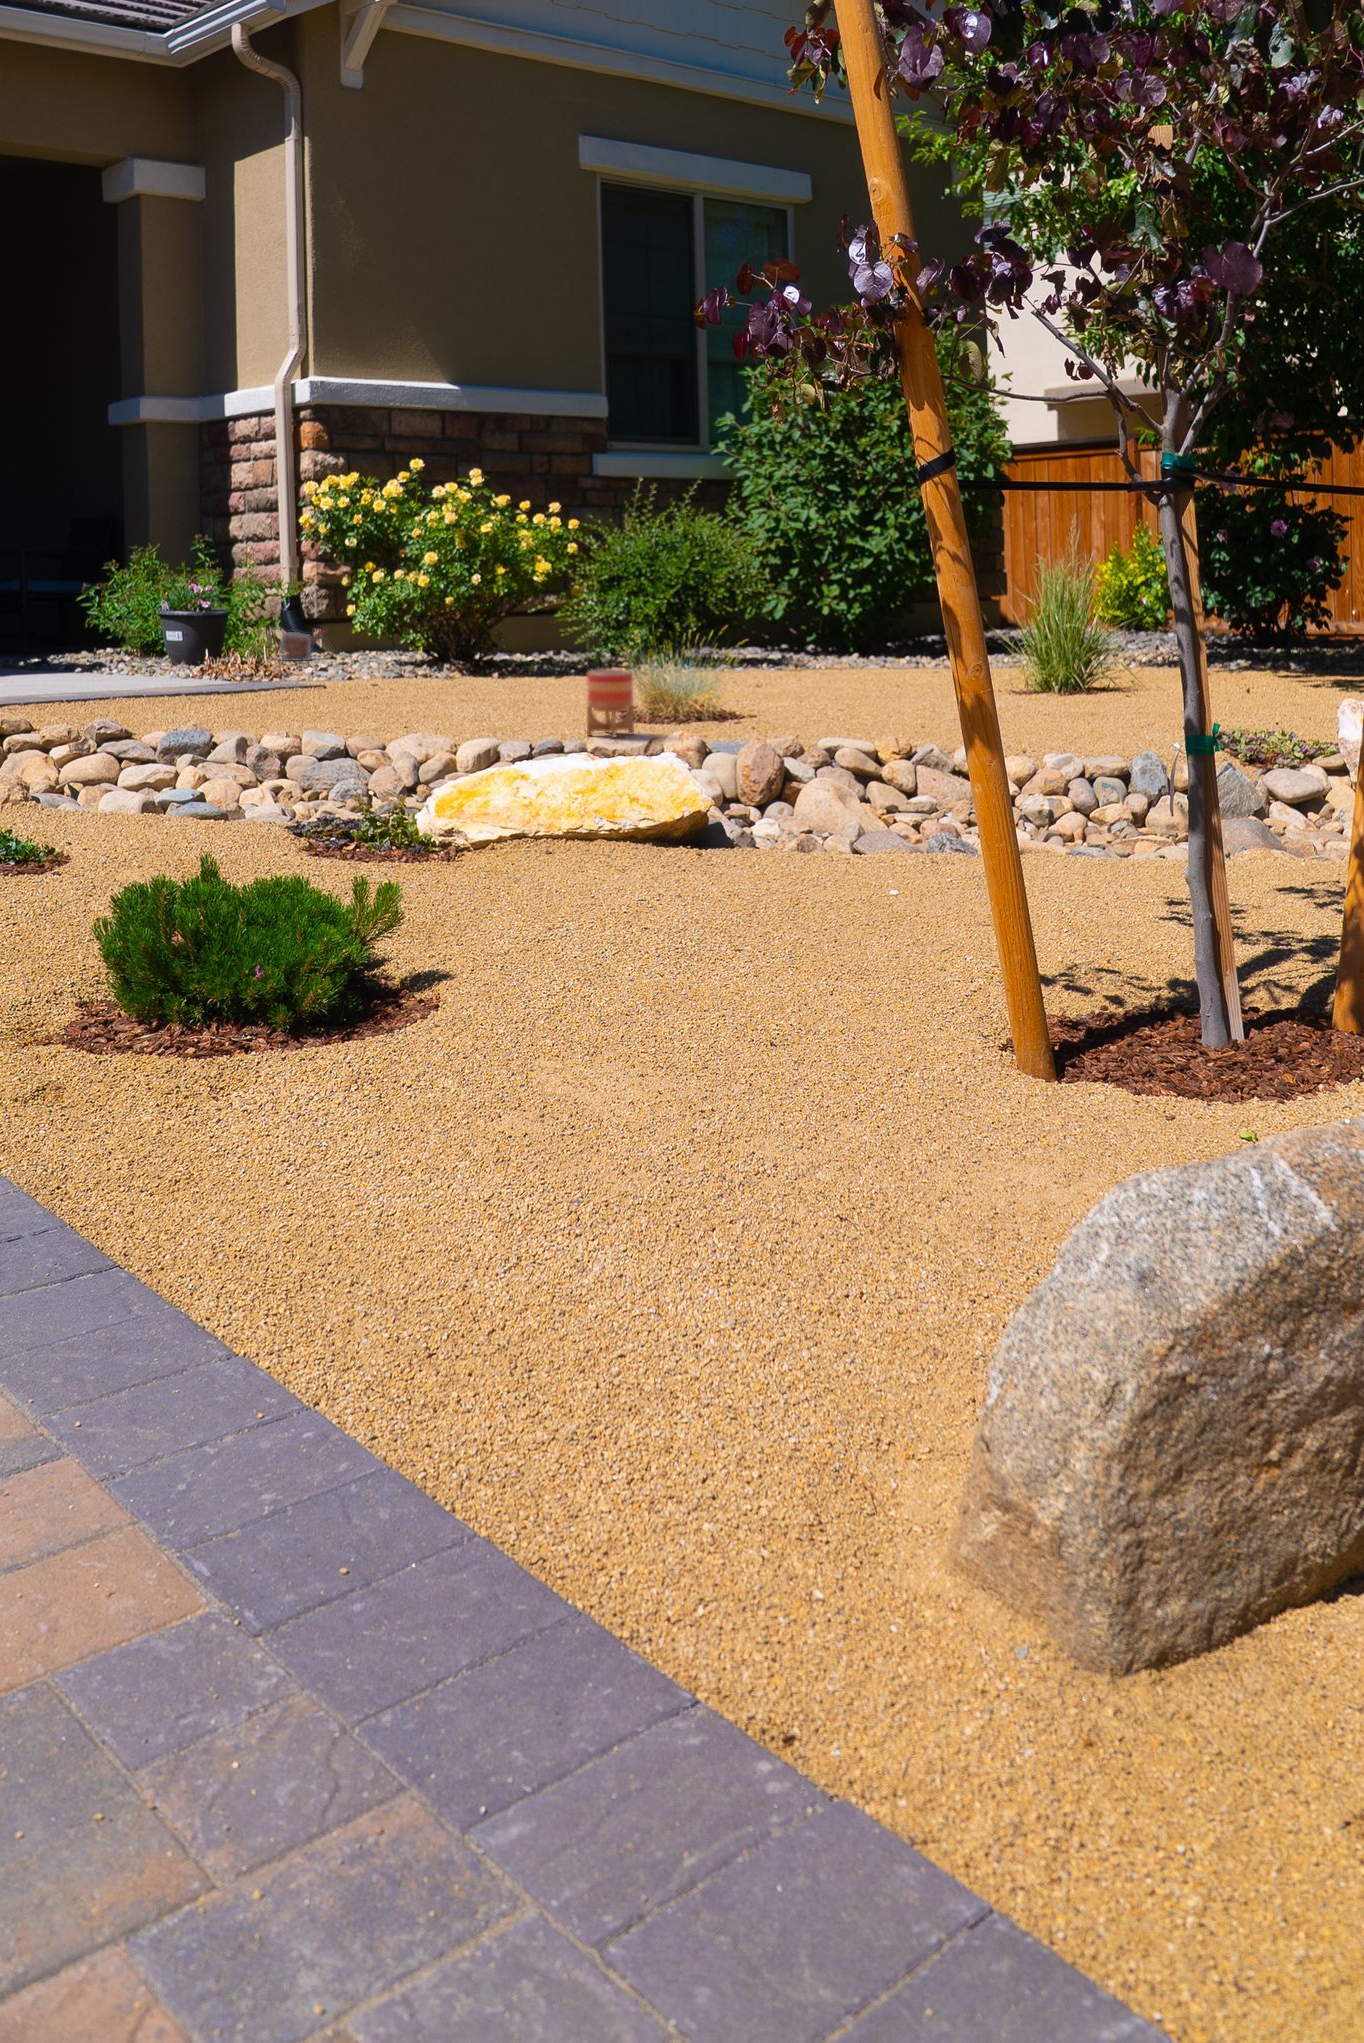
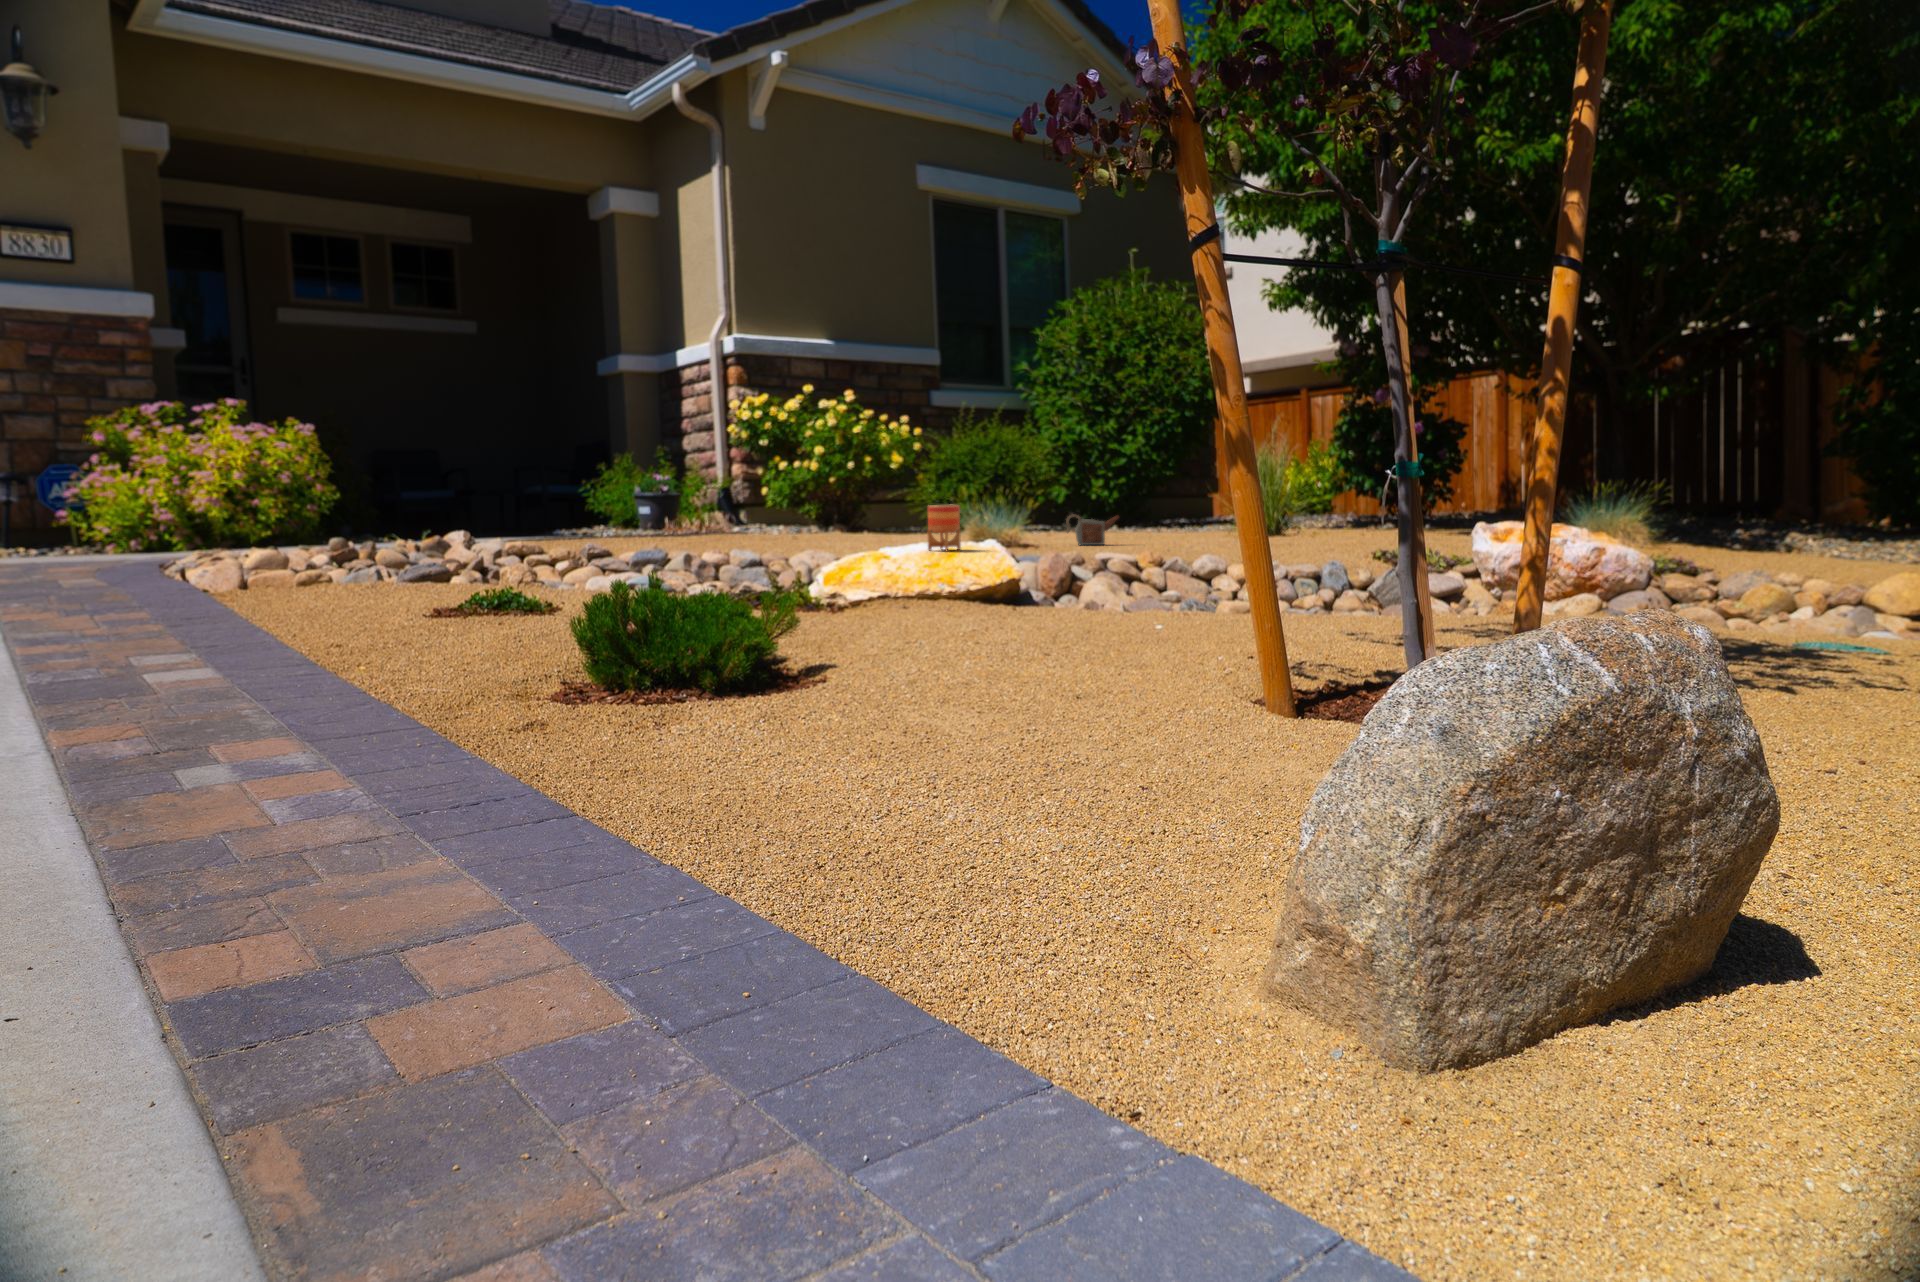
watering can: present [268,627,328,661] -> present [1066,514,1119,545]

